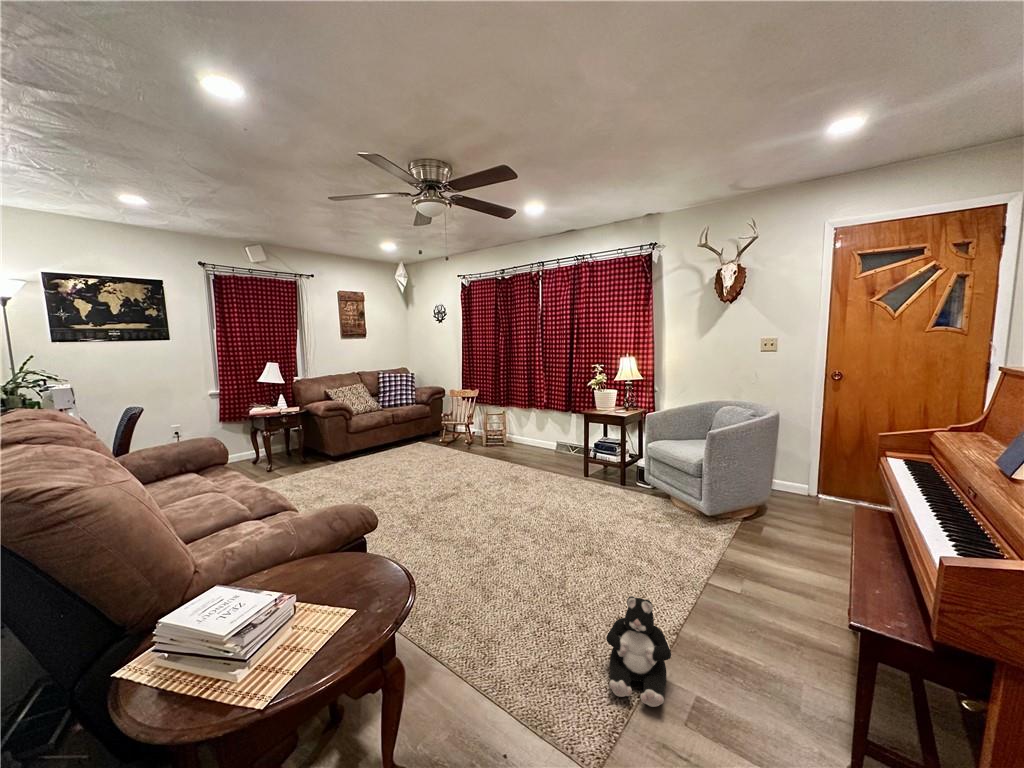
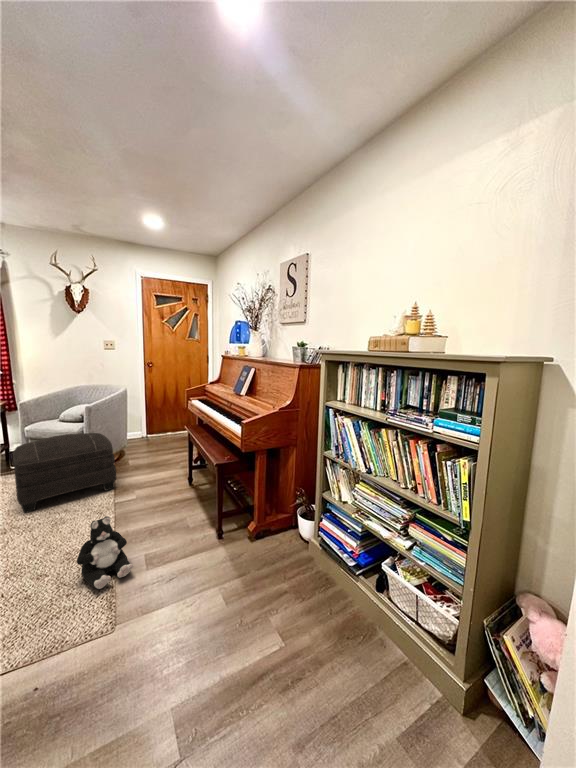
ottoman: none [613,462,724,560] -> present [13,433,116,513]

